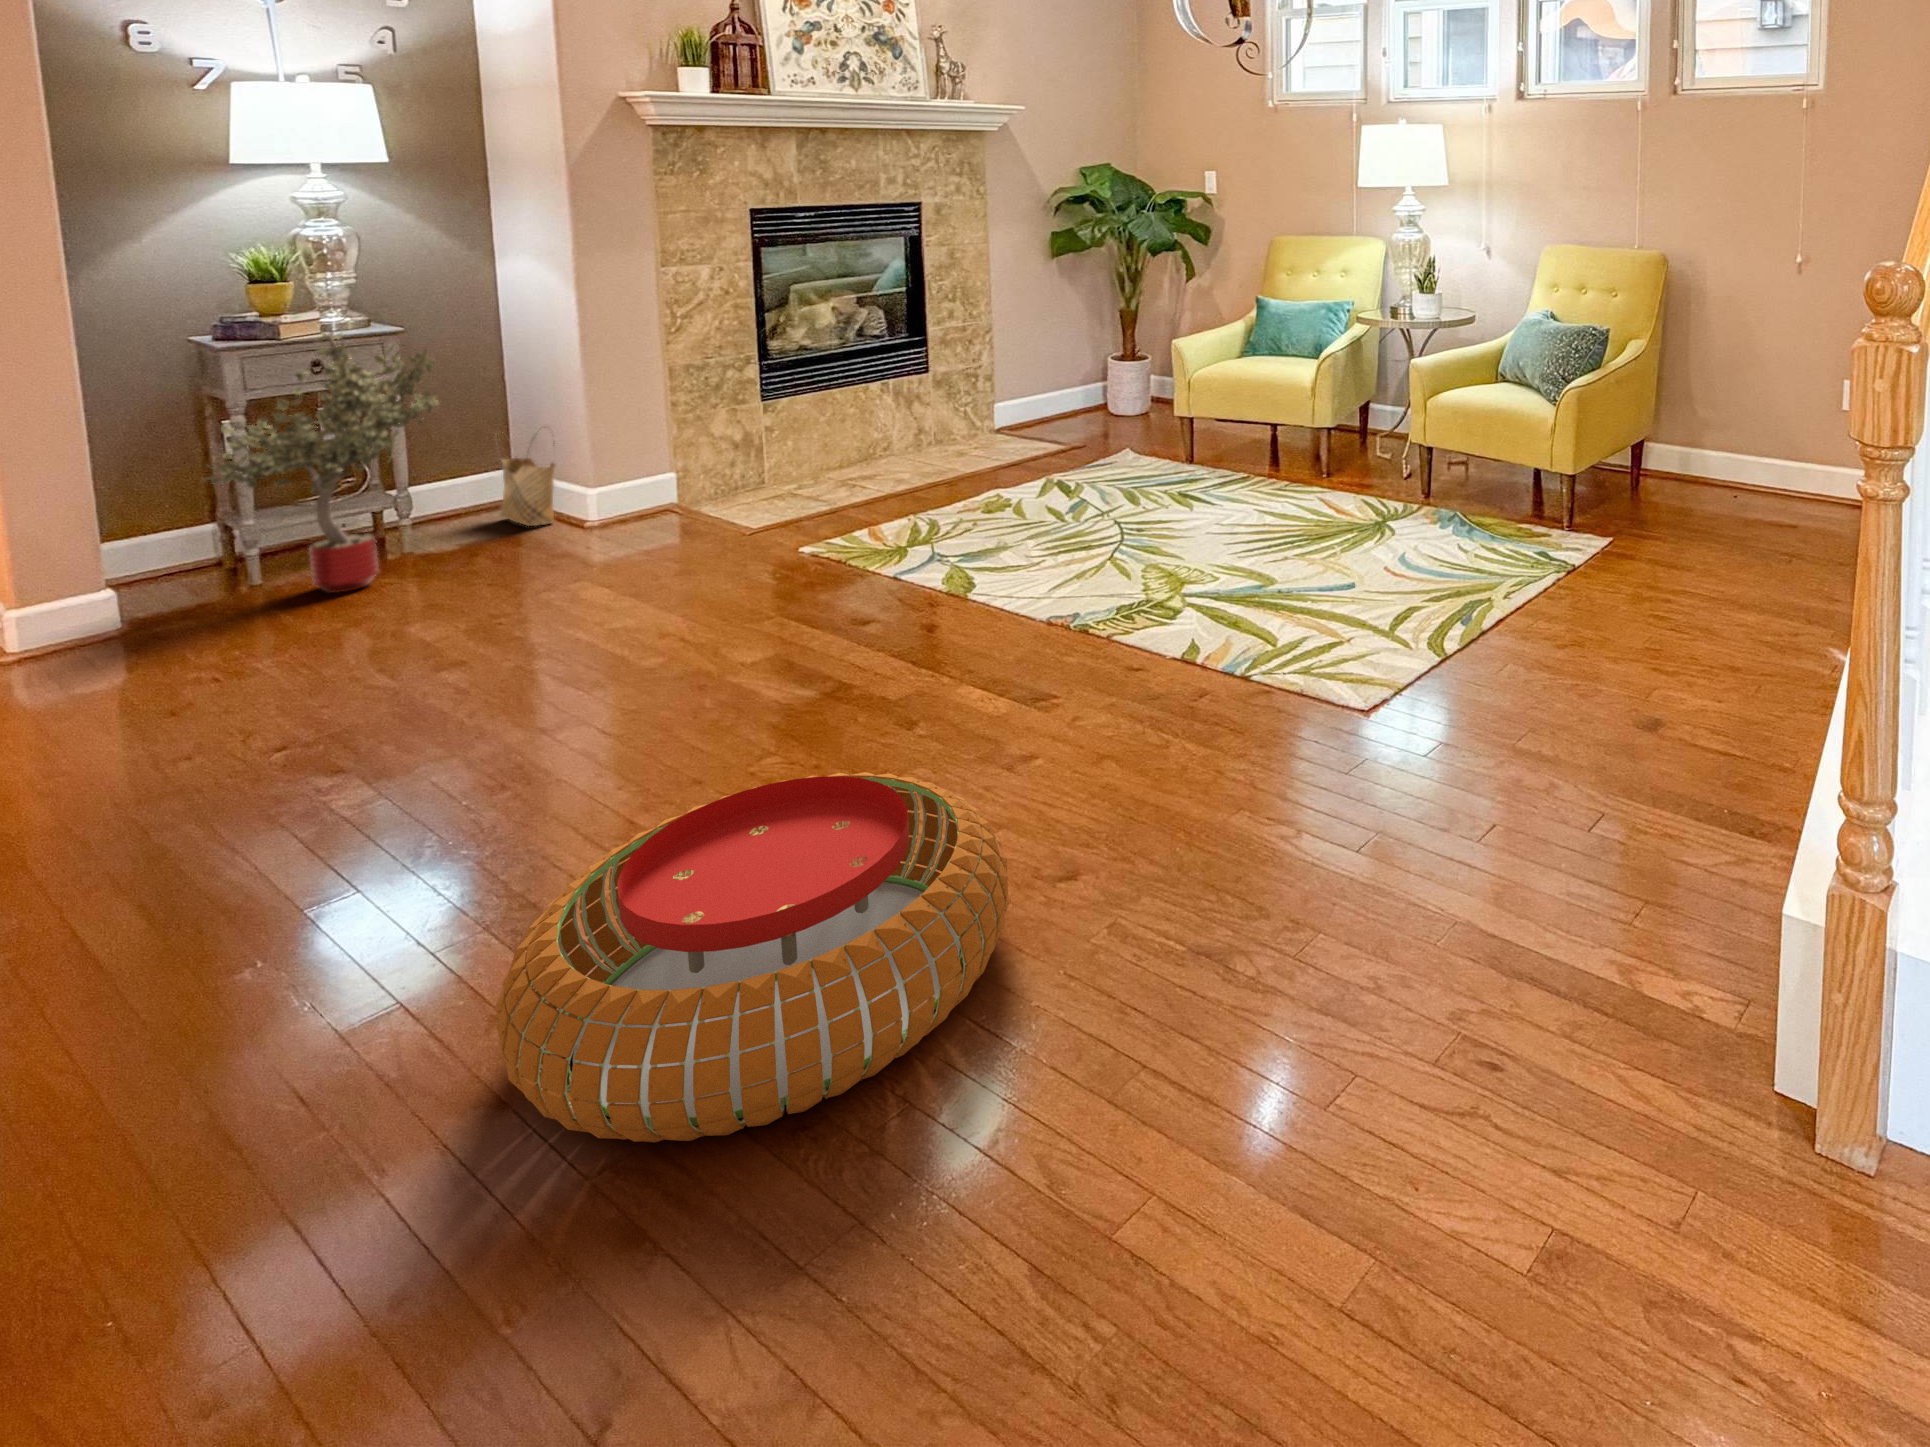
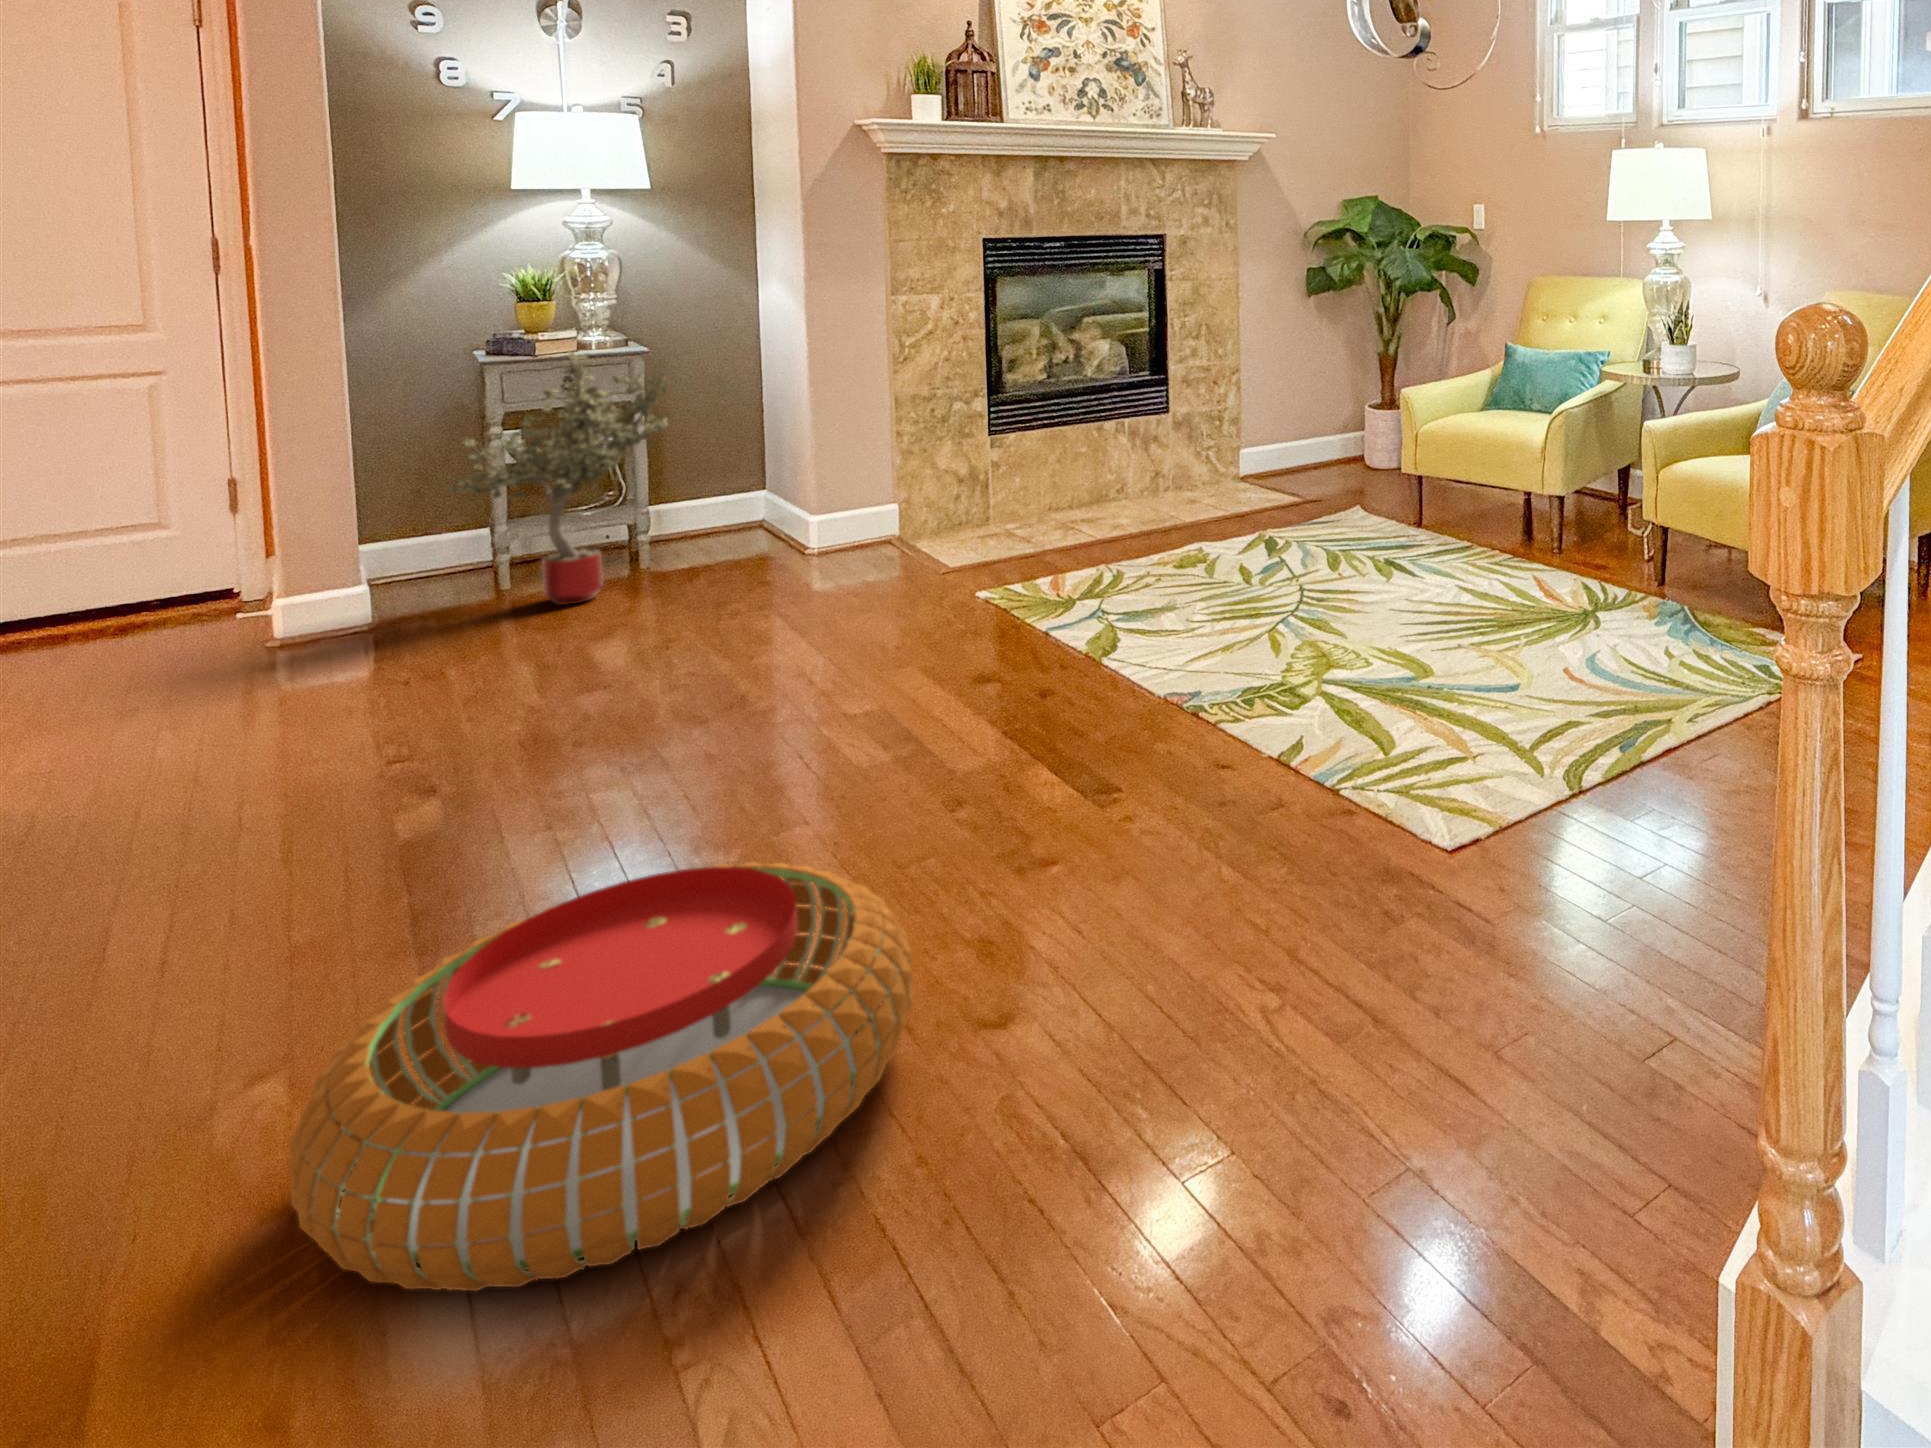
woven basket: present [501,434,555,526] -> none [734,452,786,550]

